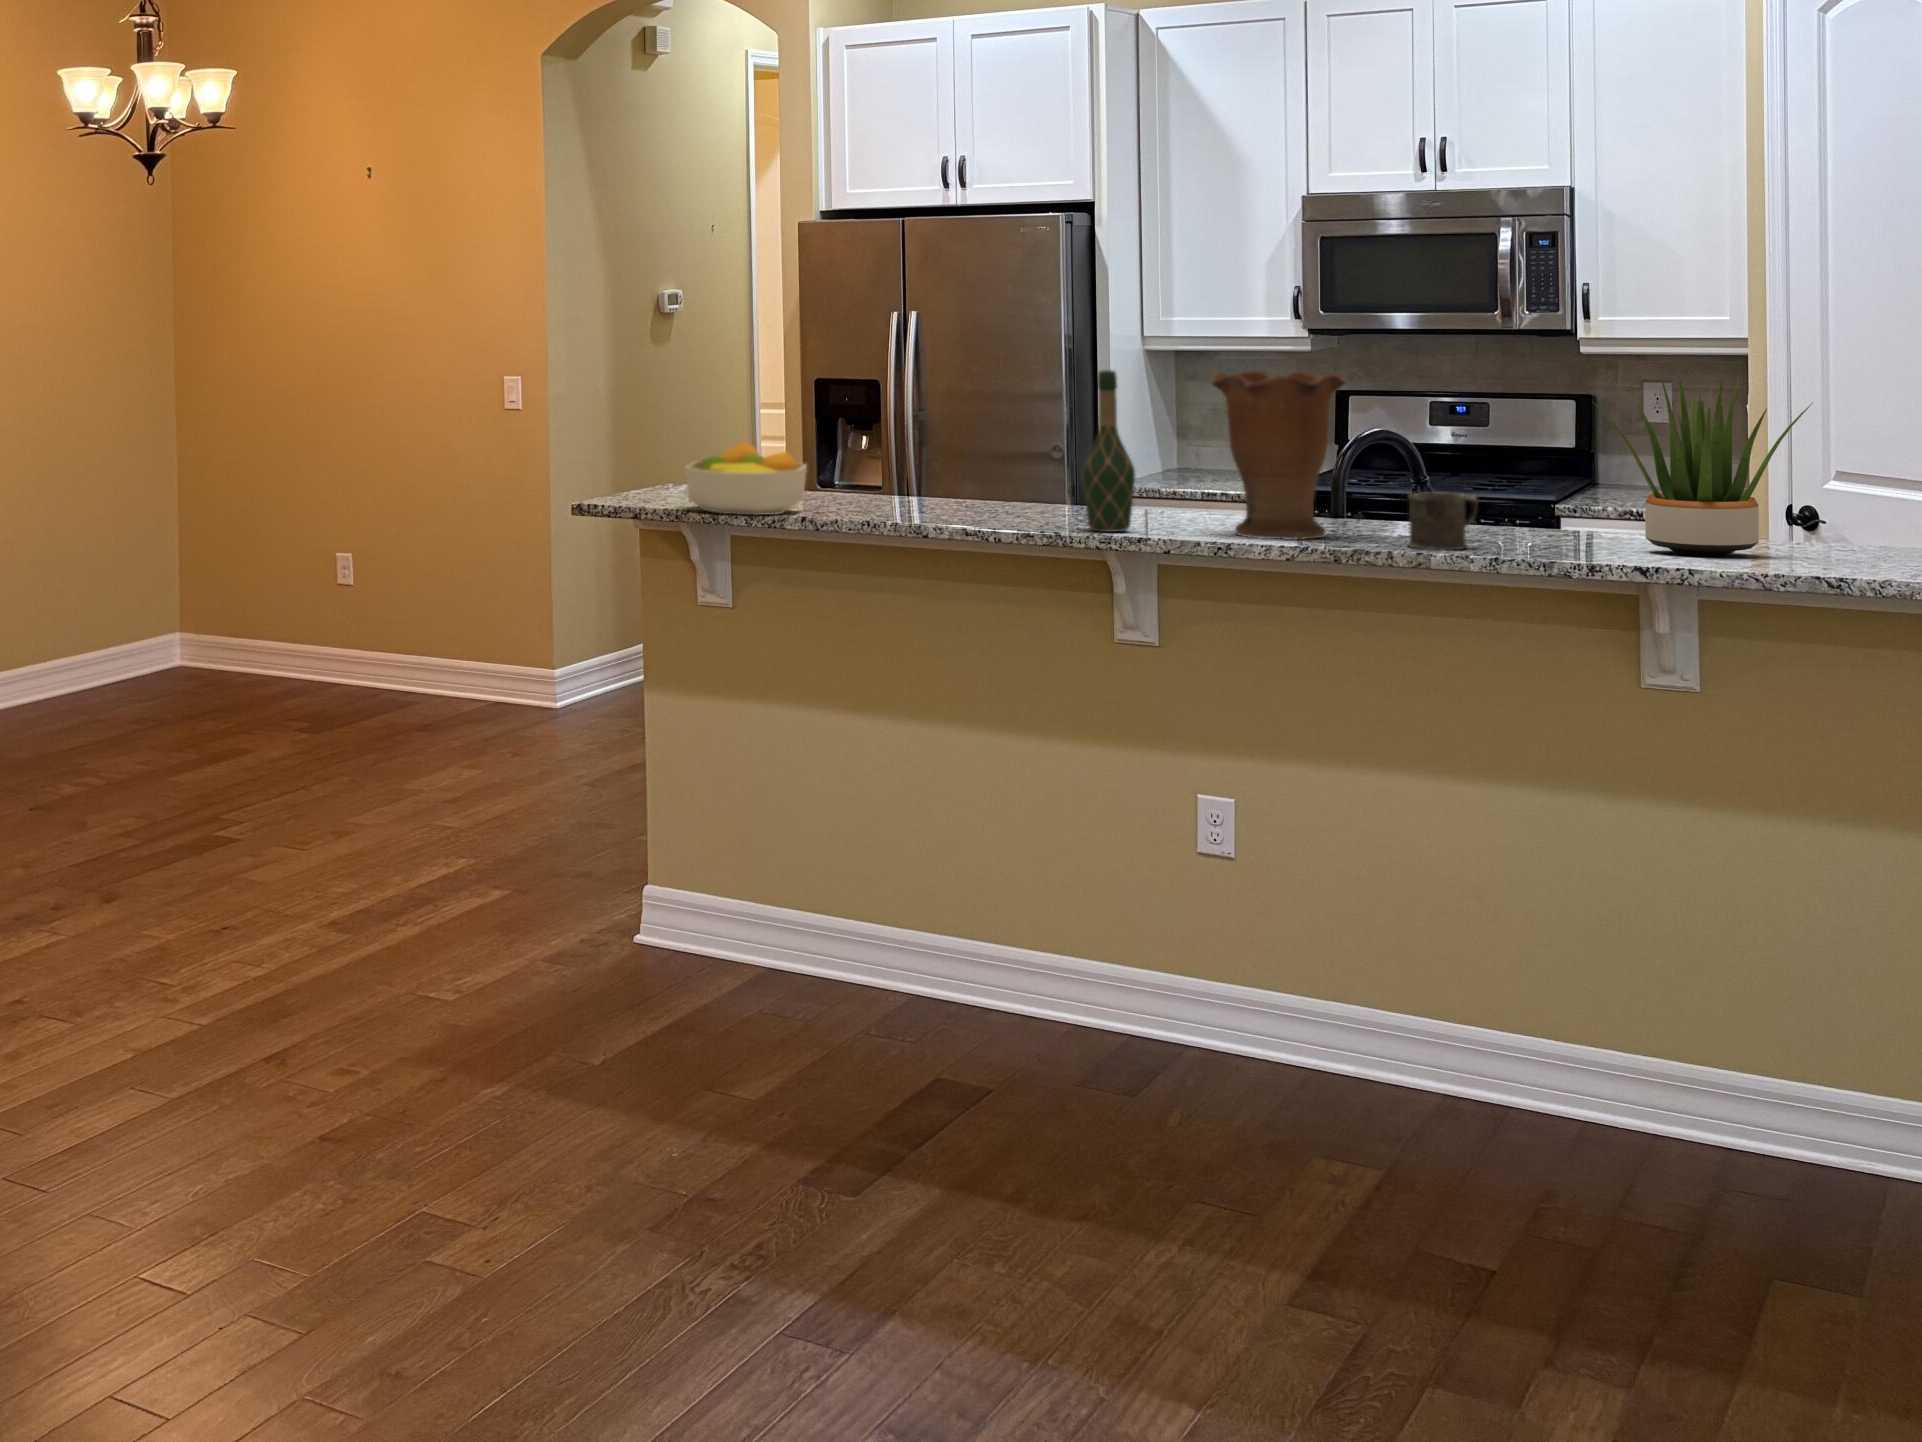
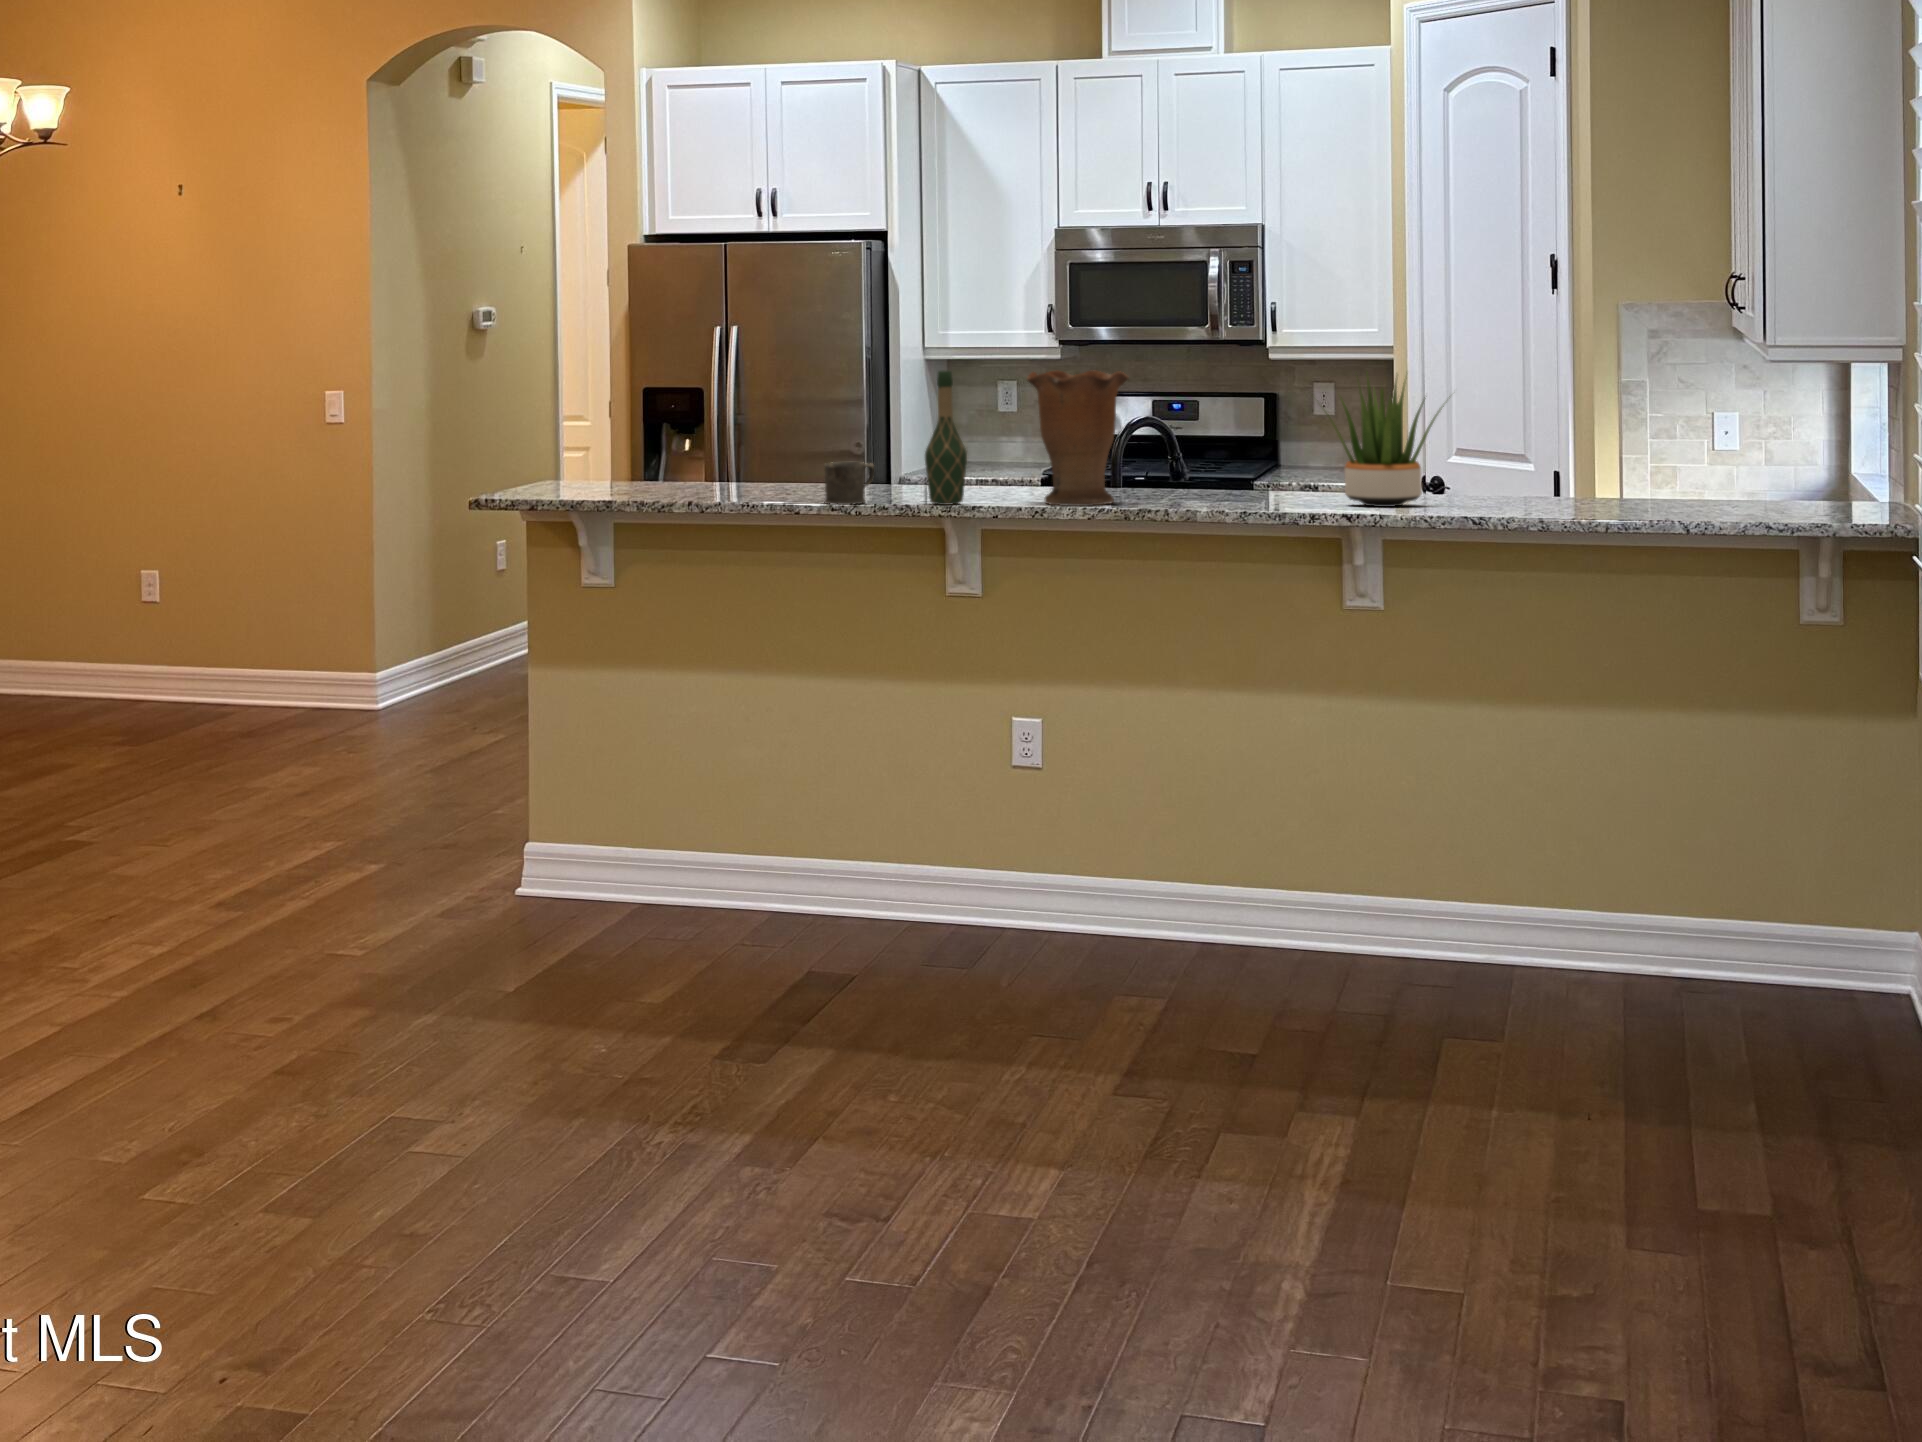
fruit bowl: present [685,442,807,515] -> none [575,438,683,503]
mug: present [1408,493,1477,550] -> present [825,462,874,505]

